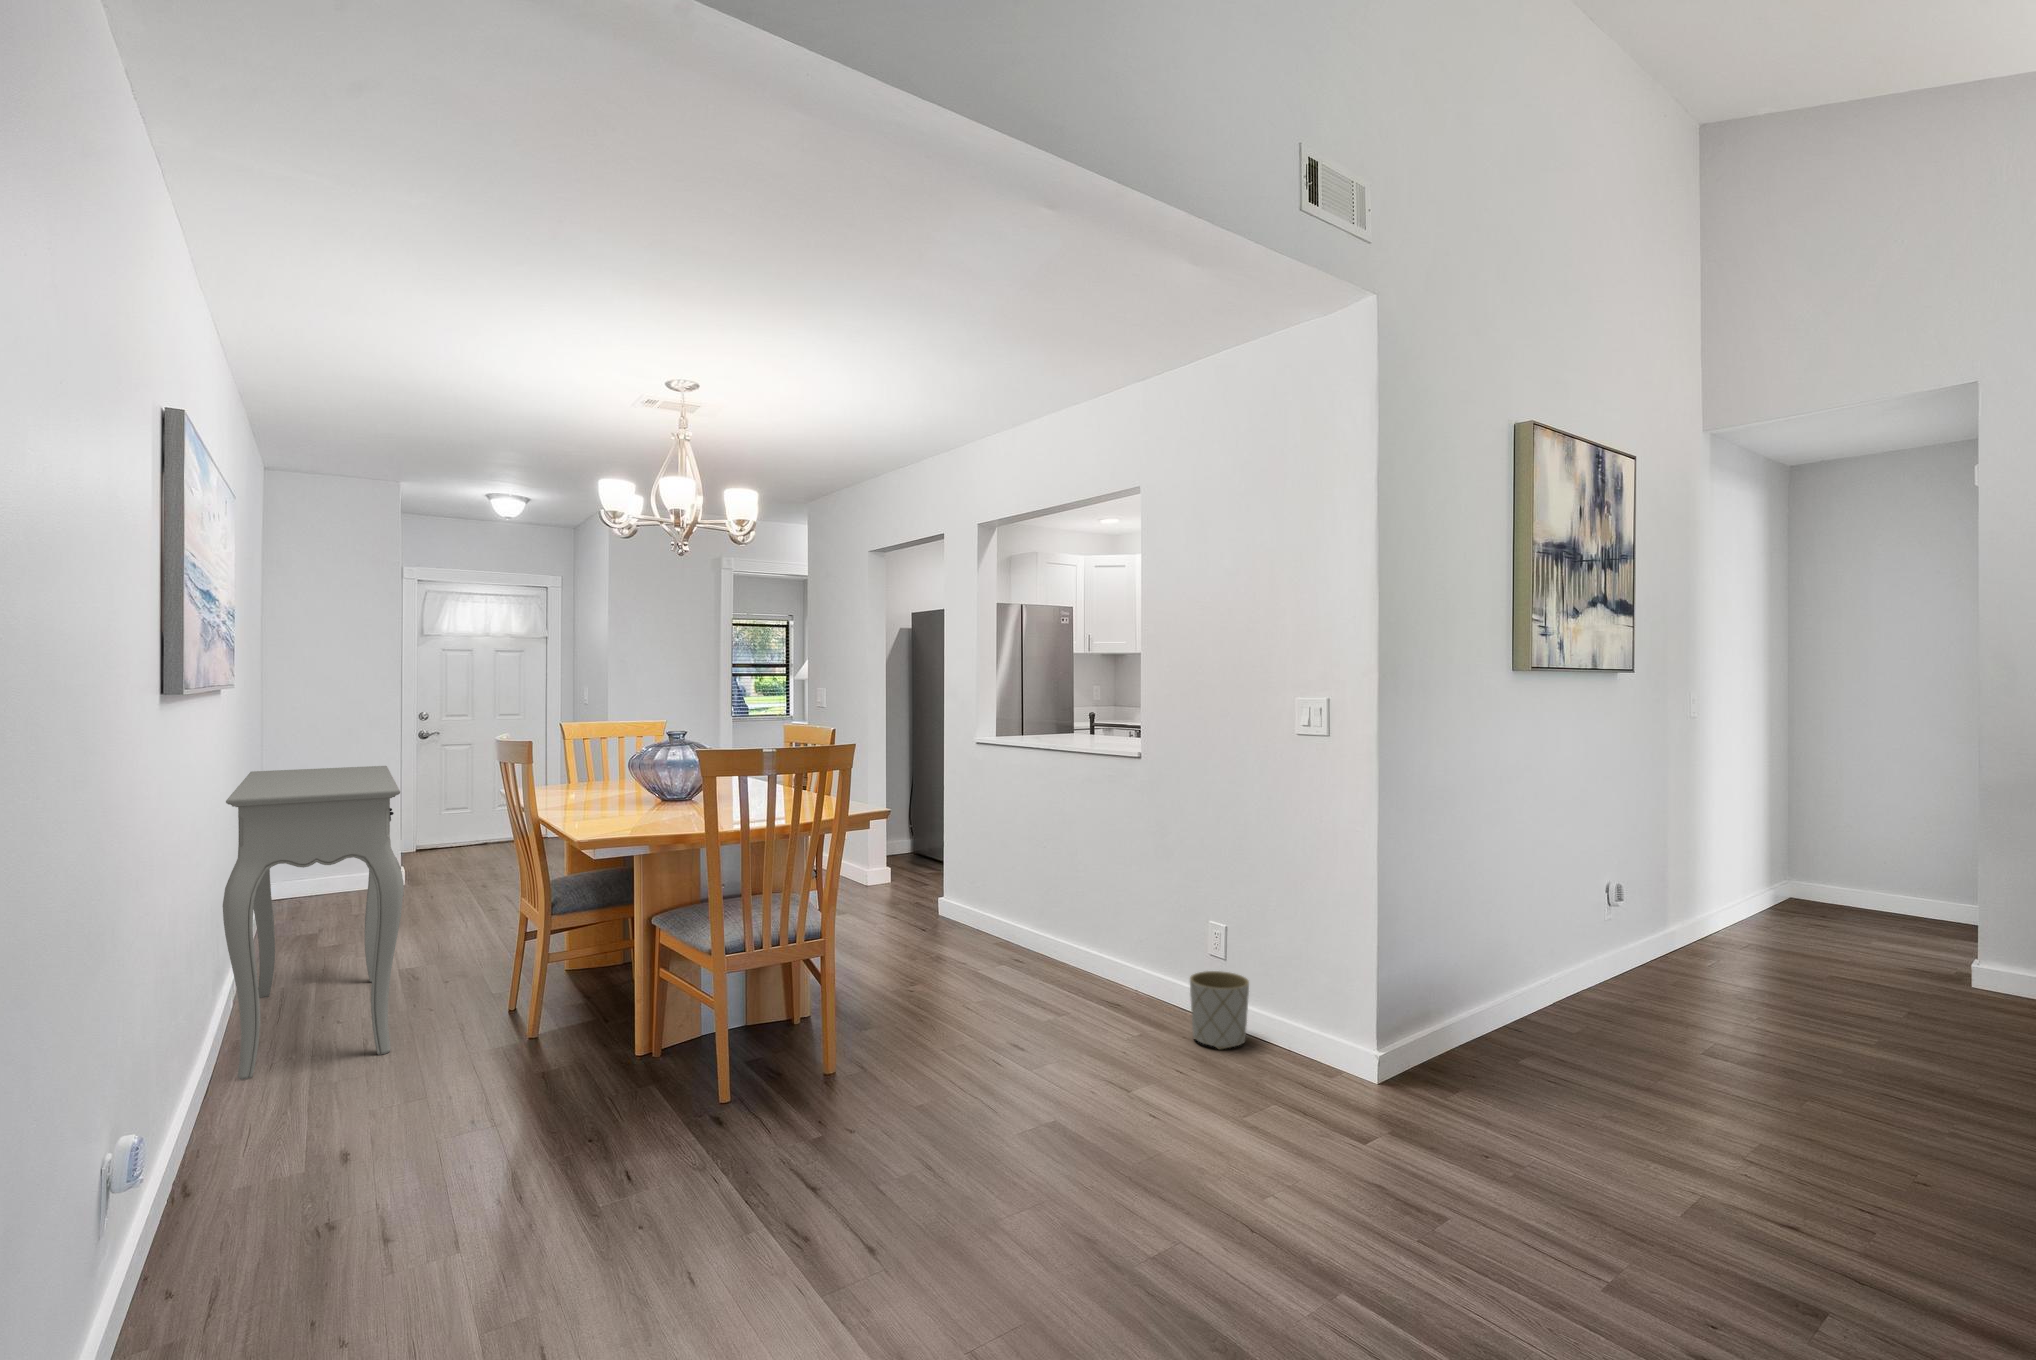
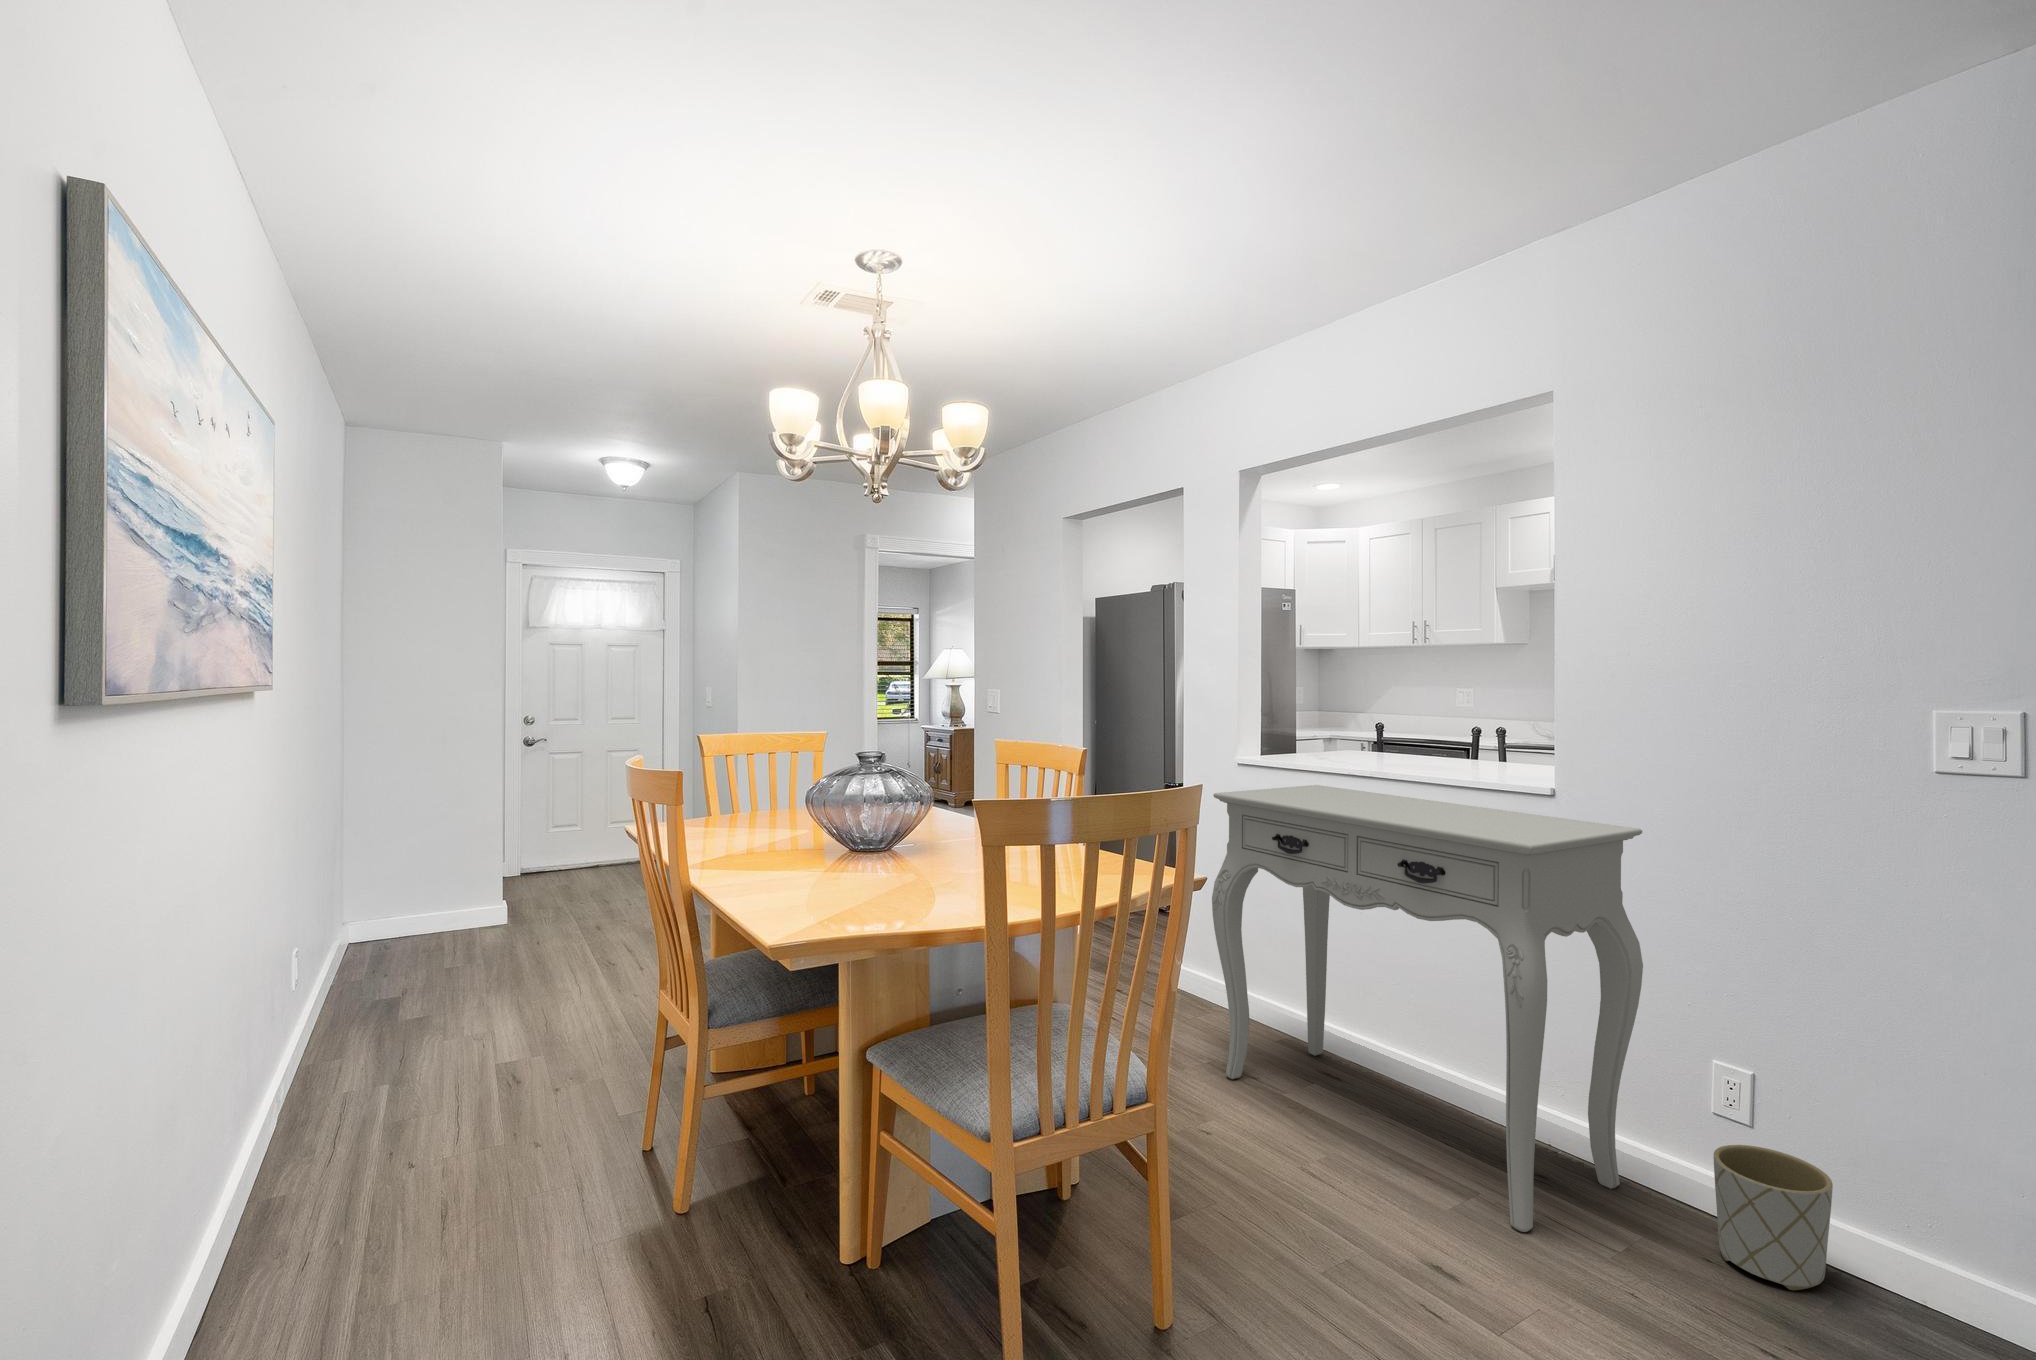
console table: present [223,766,404,1080] -> present [1212,785,1643,1232]

